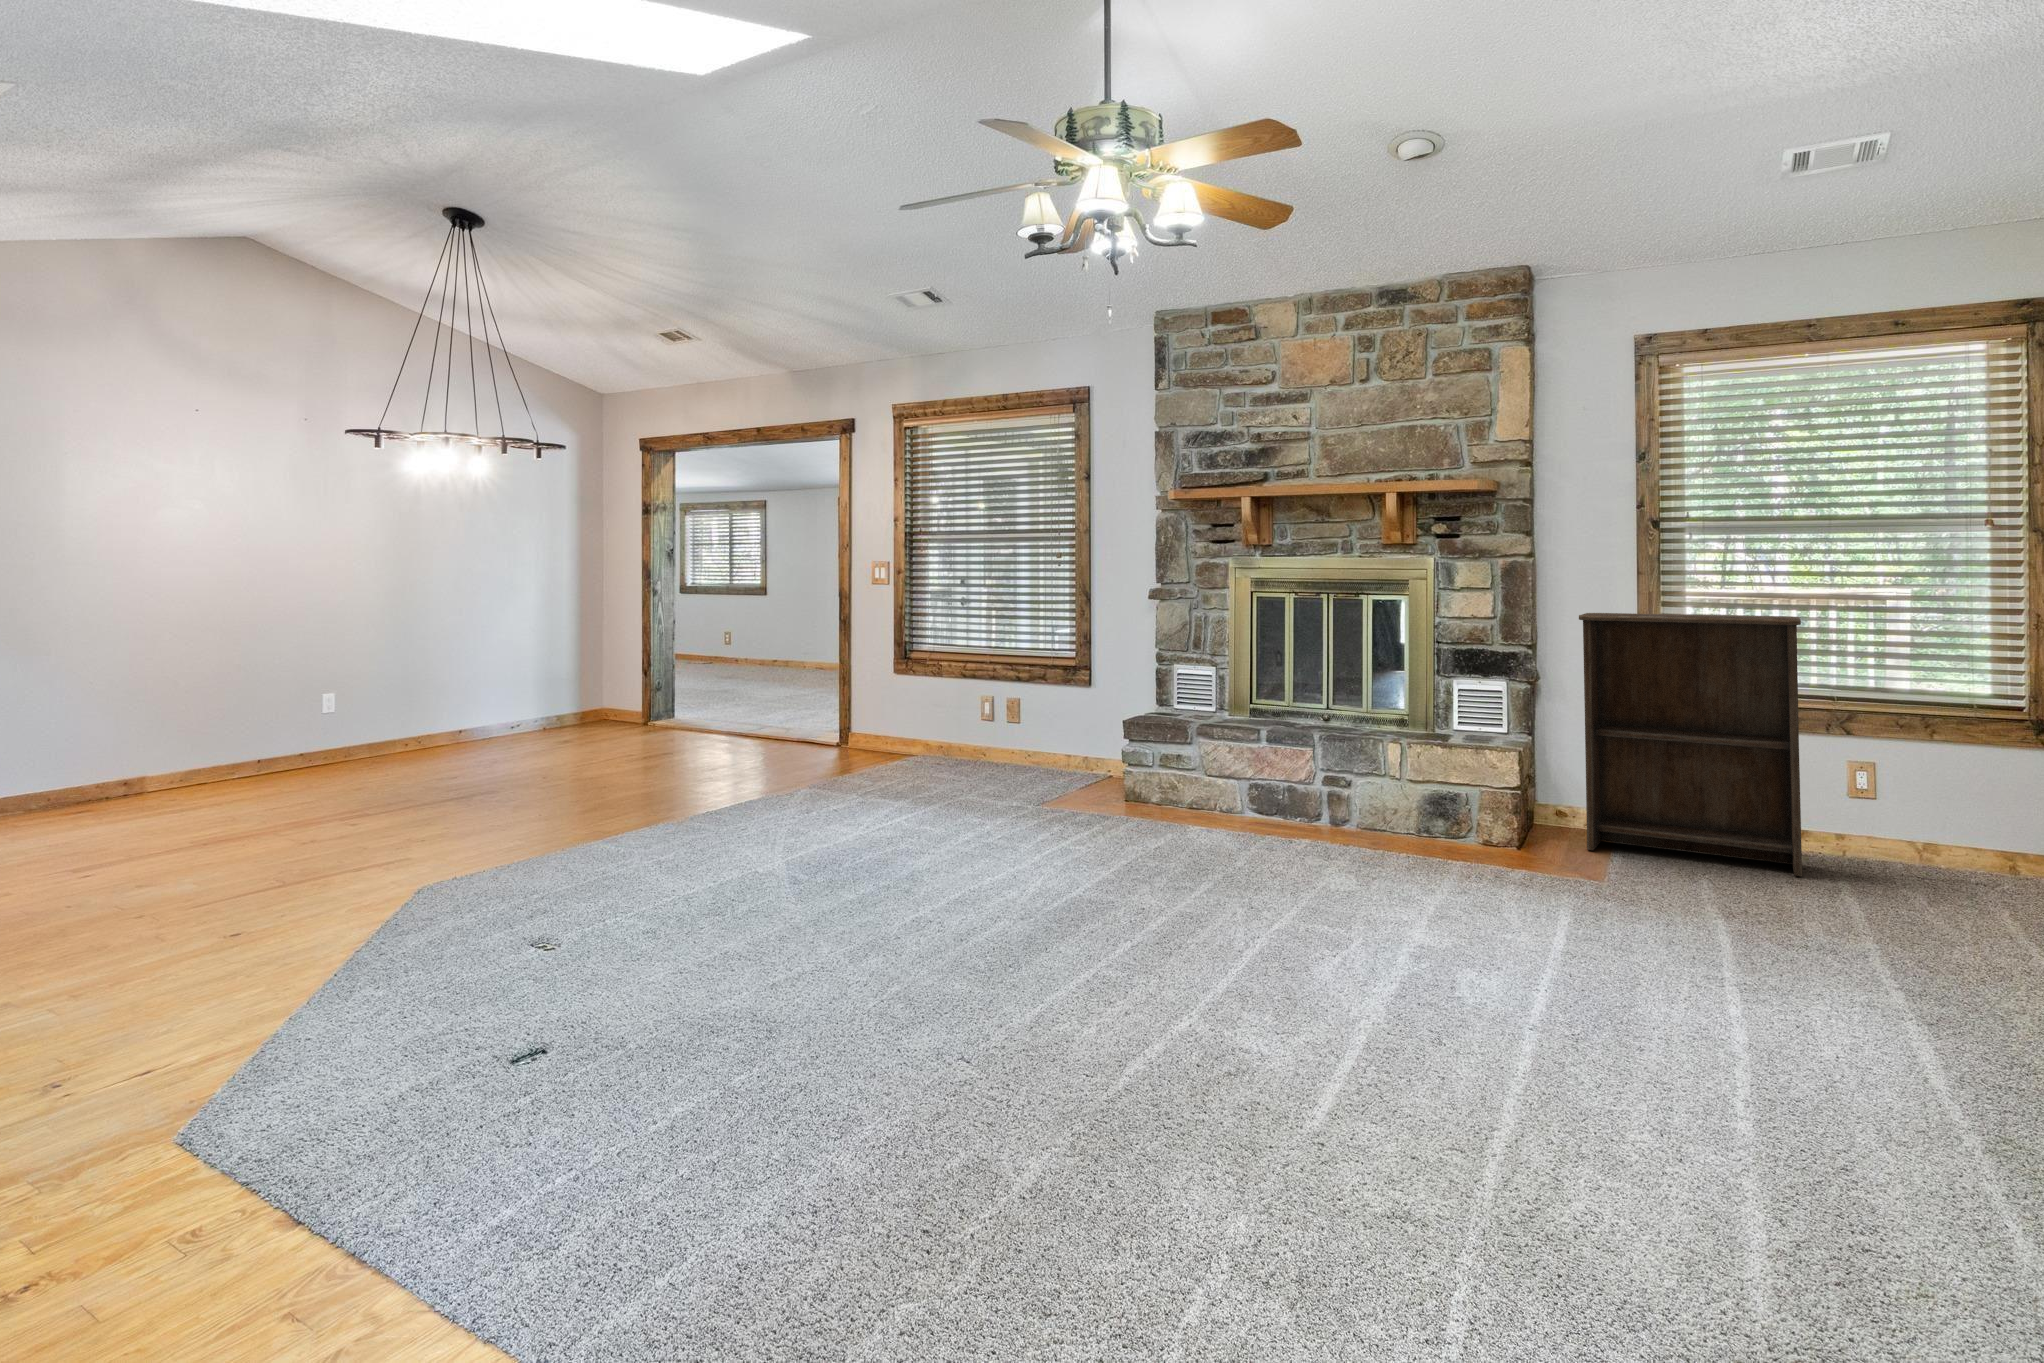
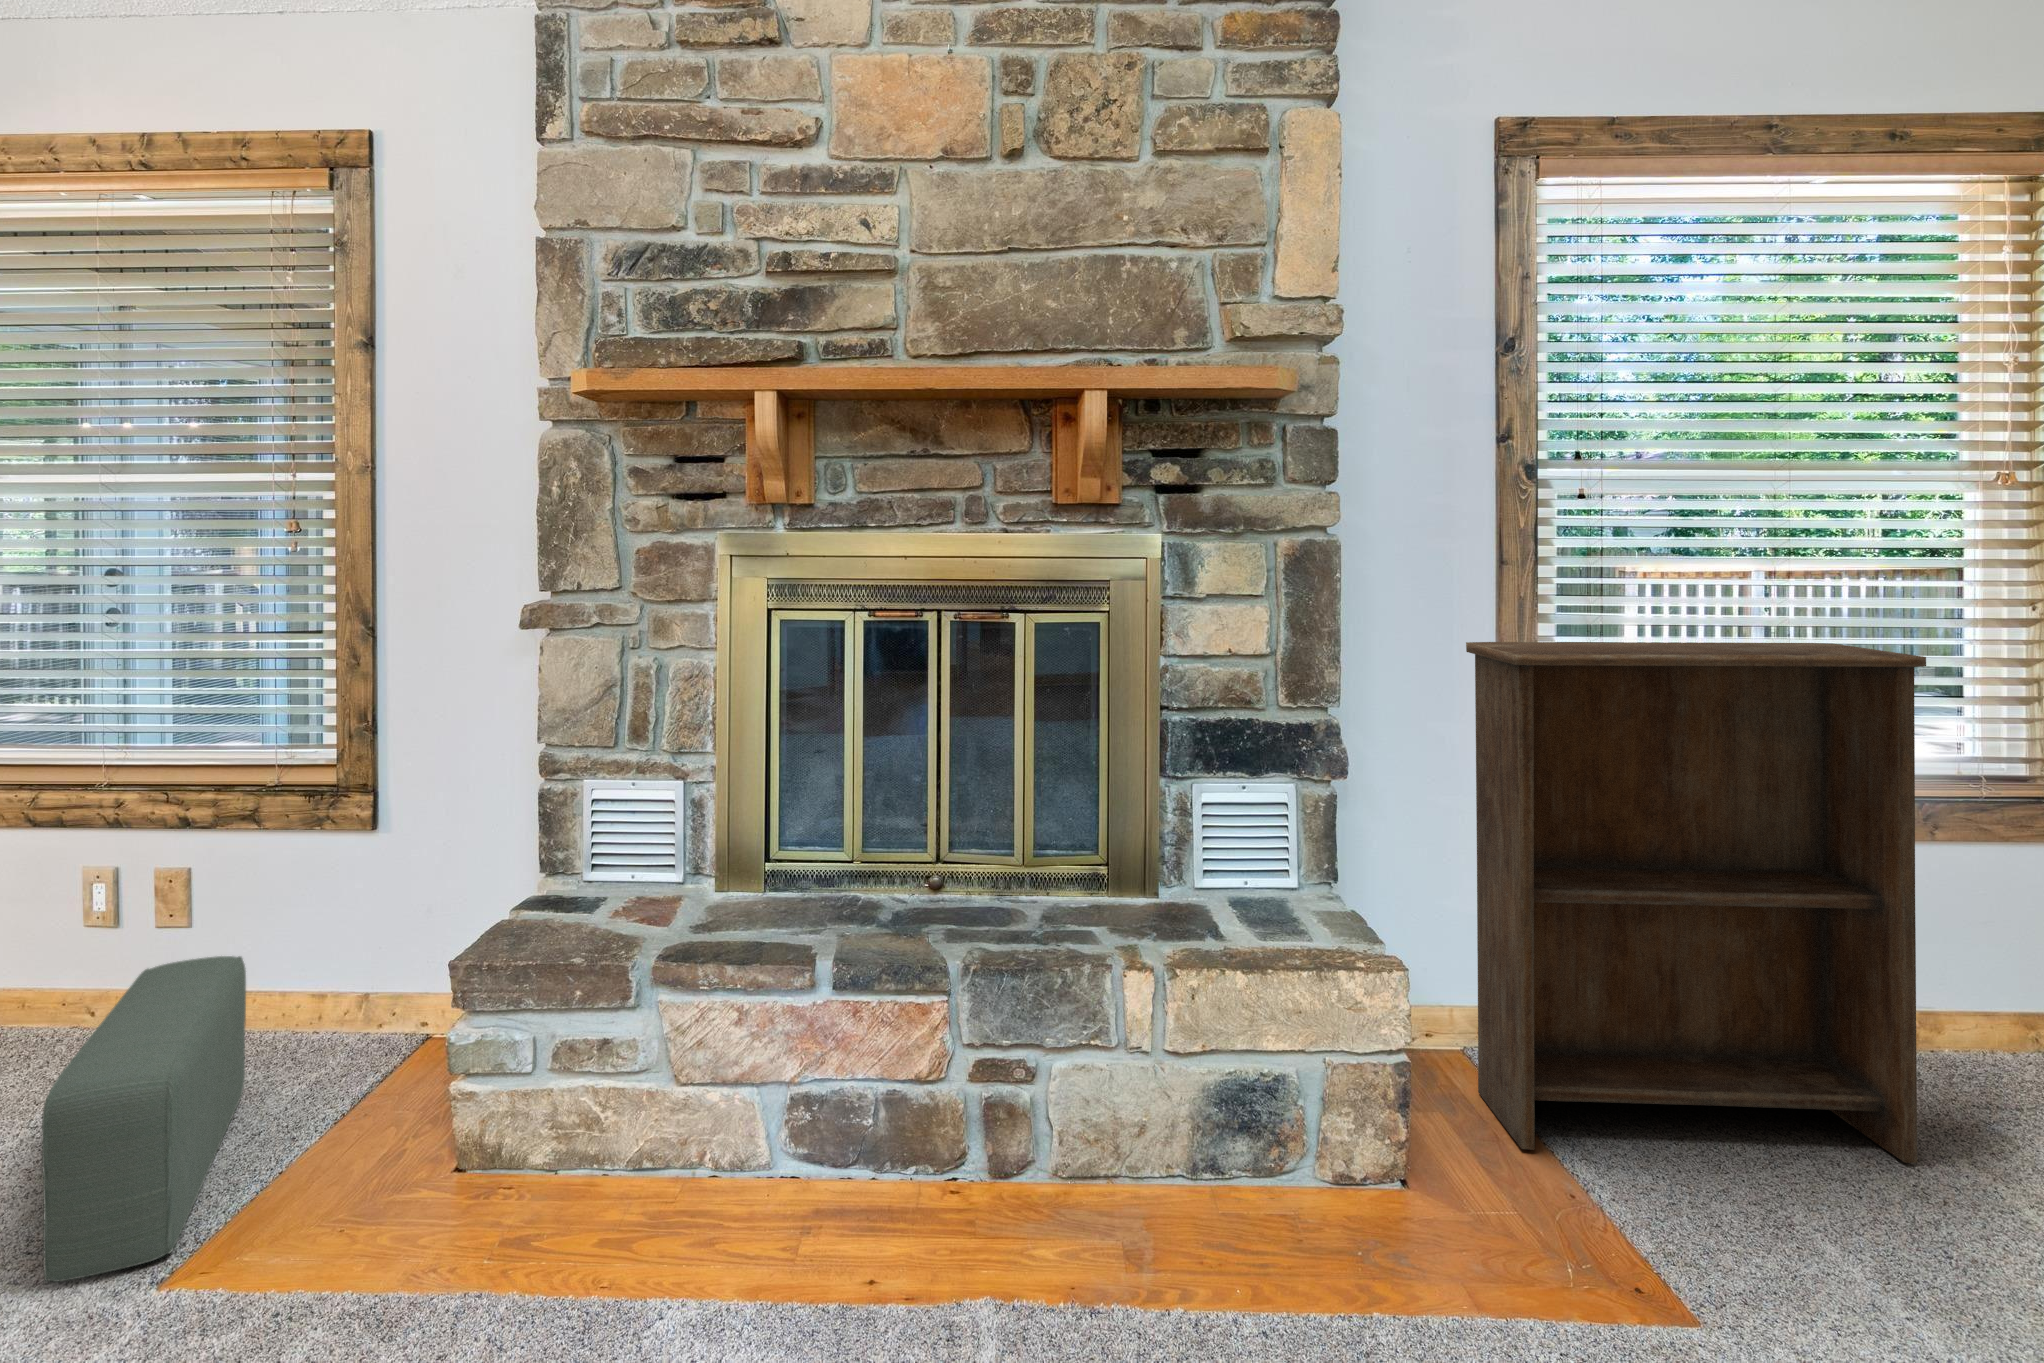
pouf: none [1005,724,1050,804] -> present [42,956,246,1282]

